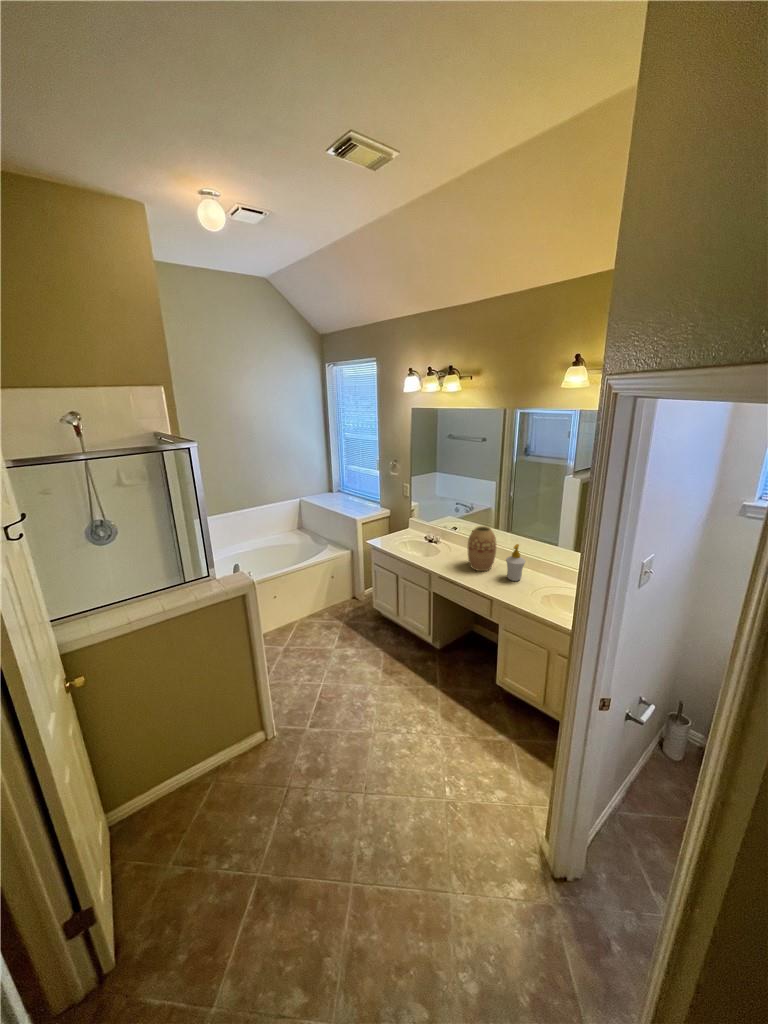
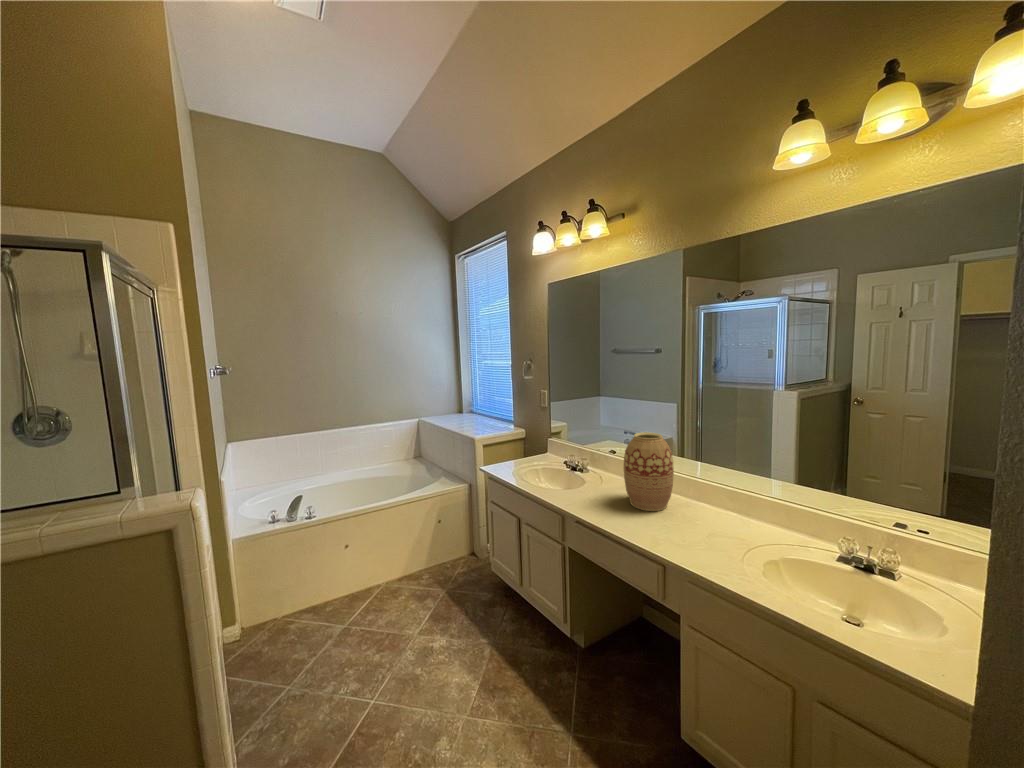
soap bottle: present [506,544,525,581] -> none [691,459,729,530]

